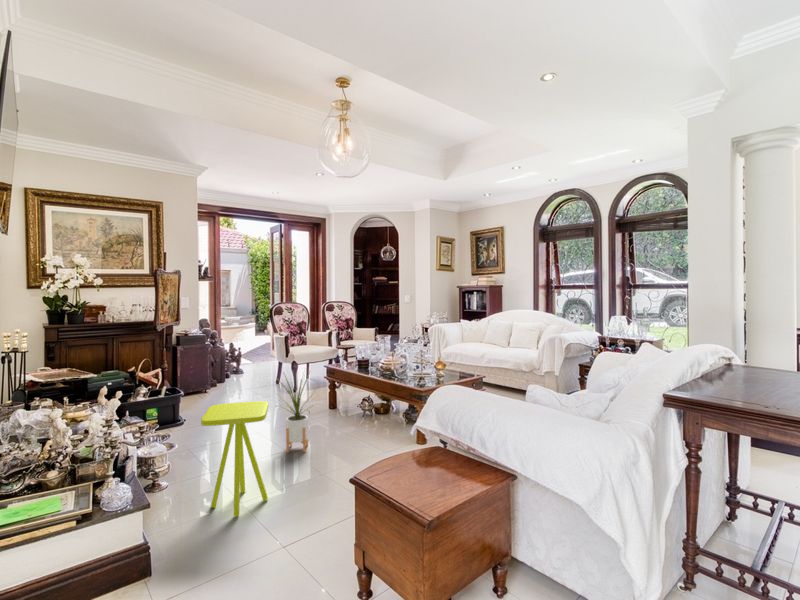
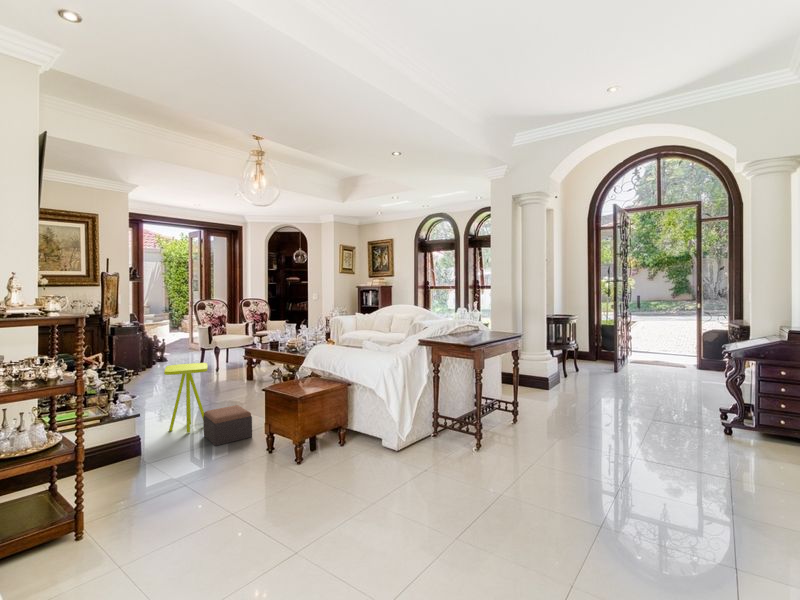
house plant: present [278,376,310,453] -> none [207,342,242,405]
footstool: none [257,476,331,559] -> present [203,405,252,446]

